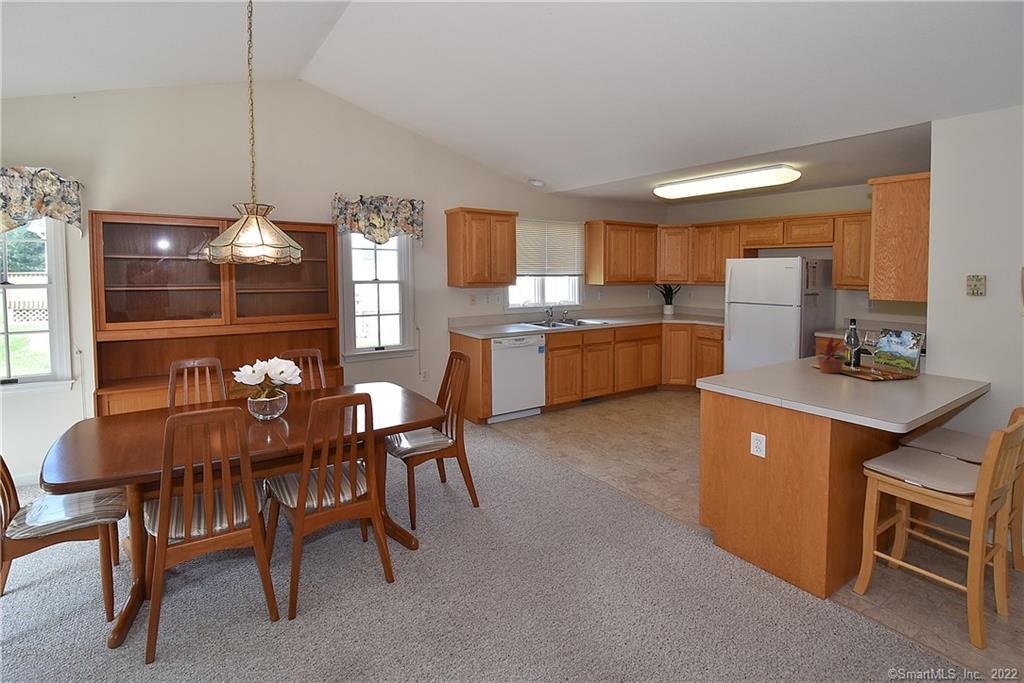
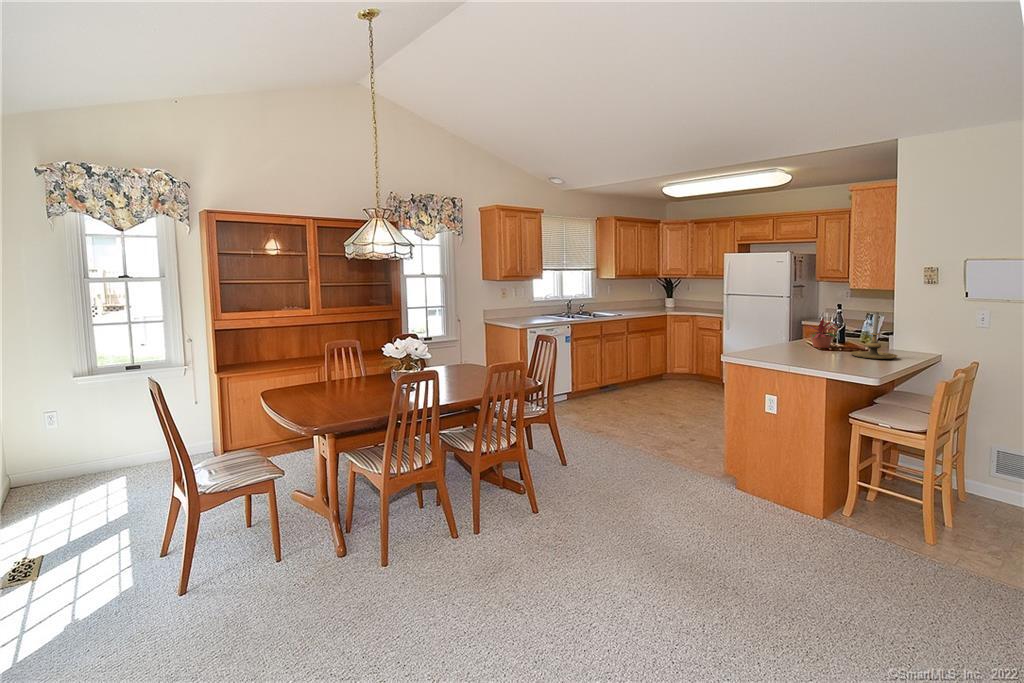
candle holder: none [865,331,926,391] -> present [850,312,898,359]

